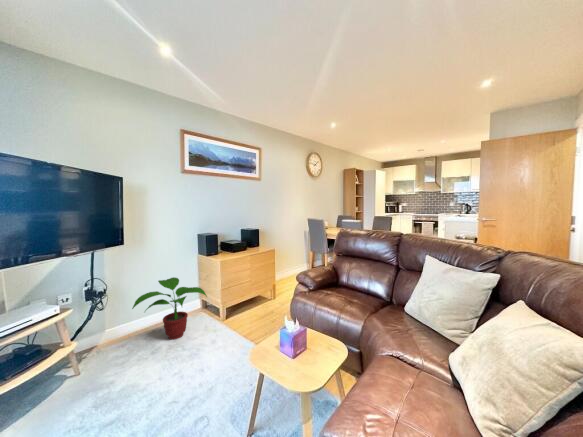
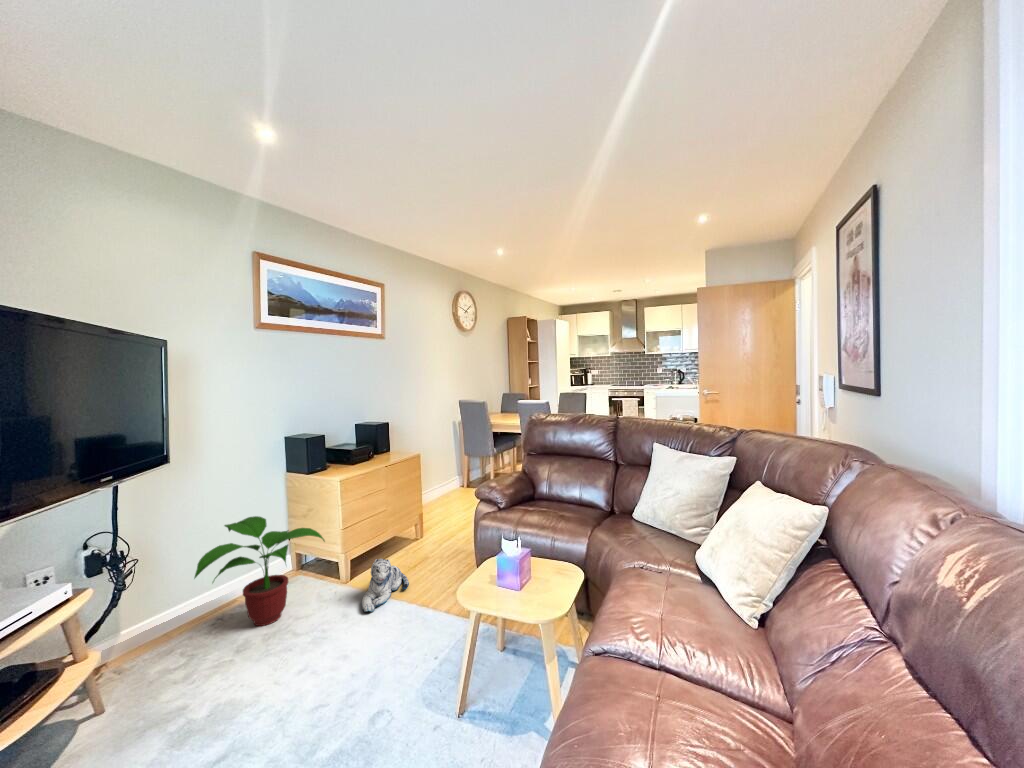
plush toy: none [224,311,256,343] -> present [362,559,409,612]

